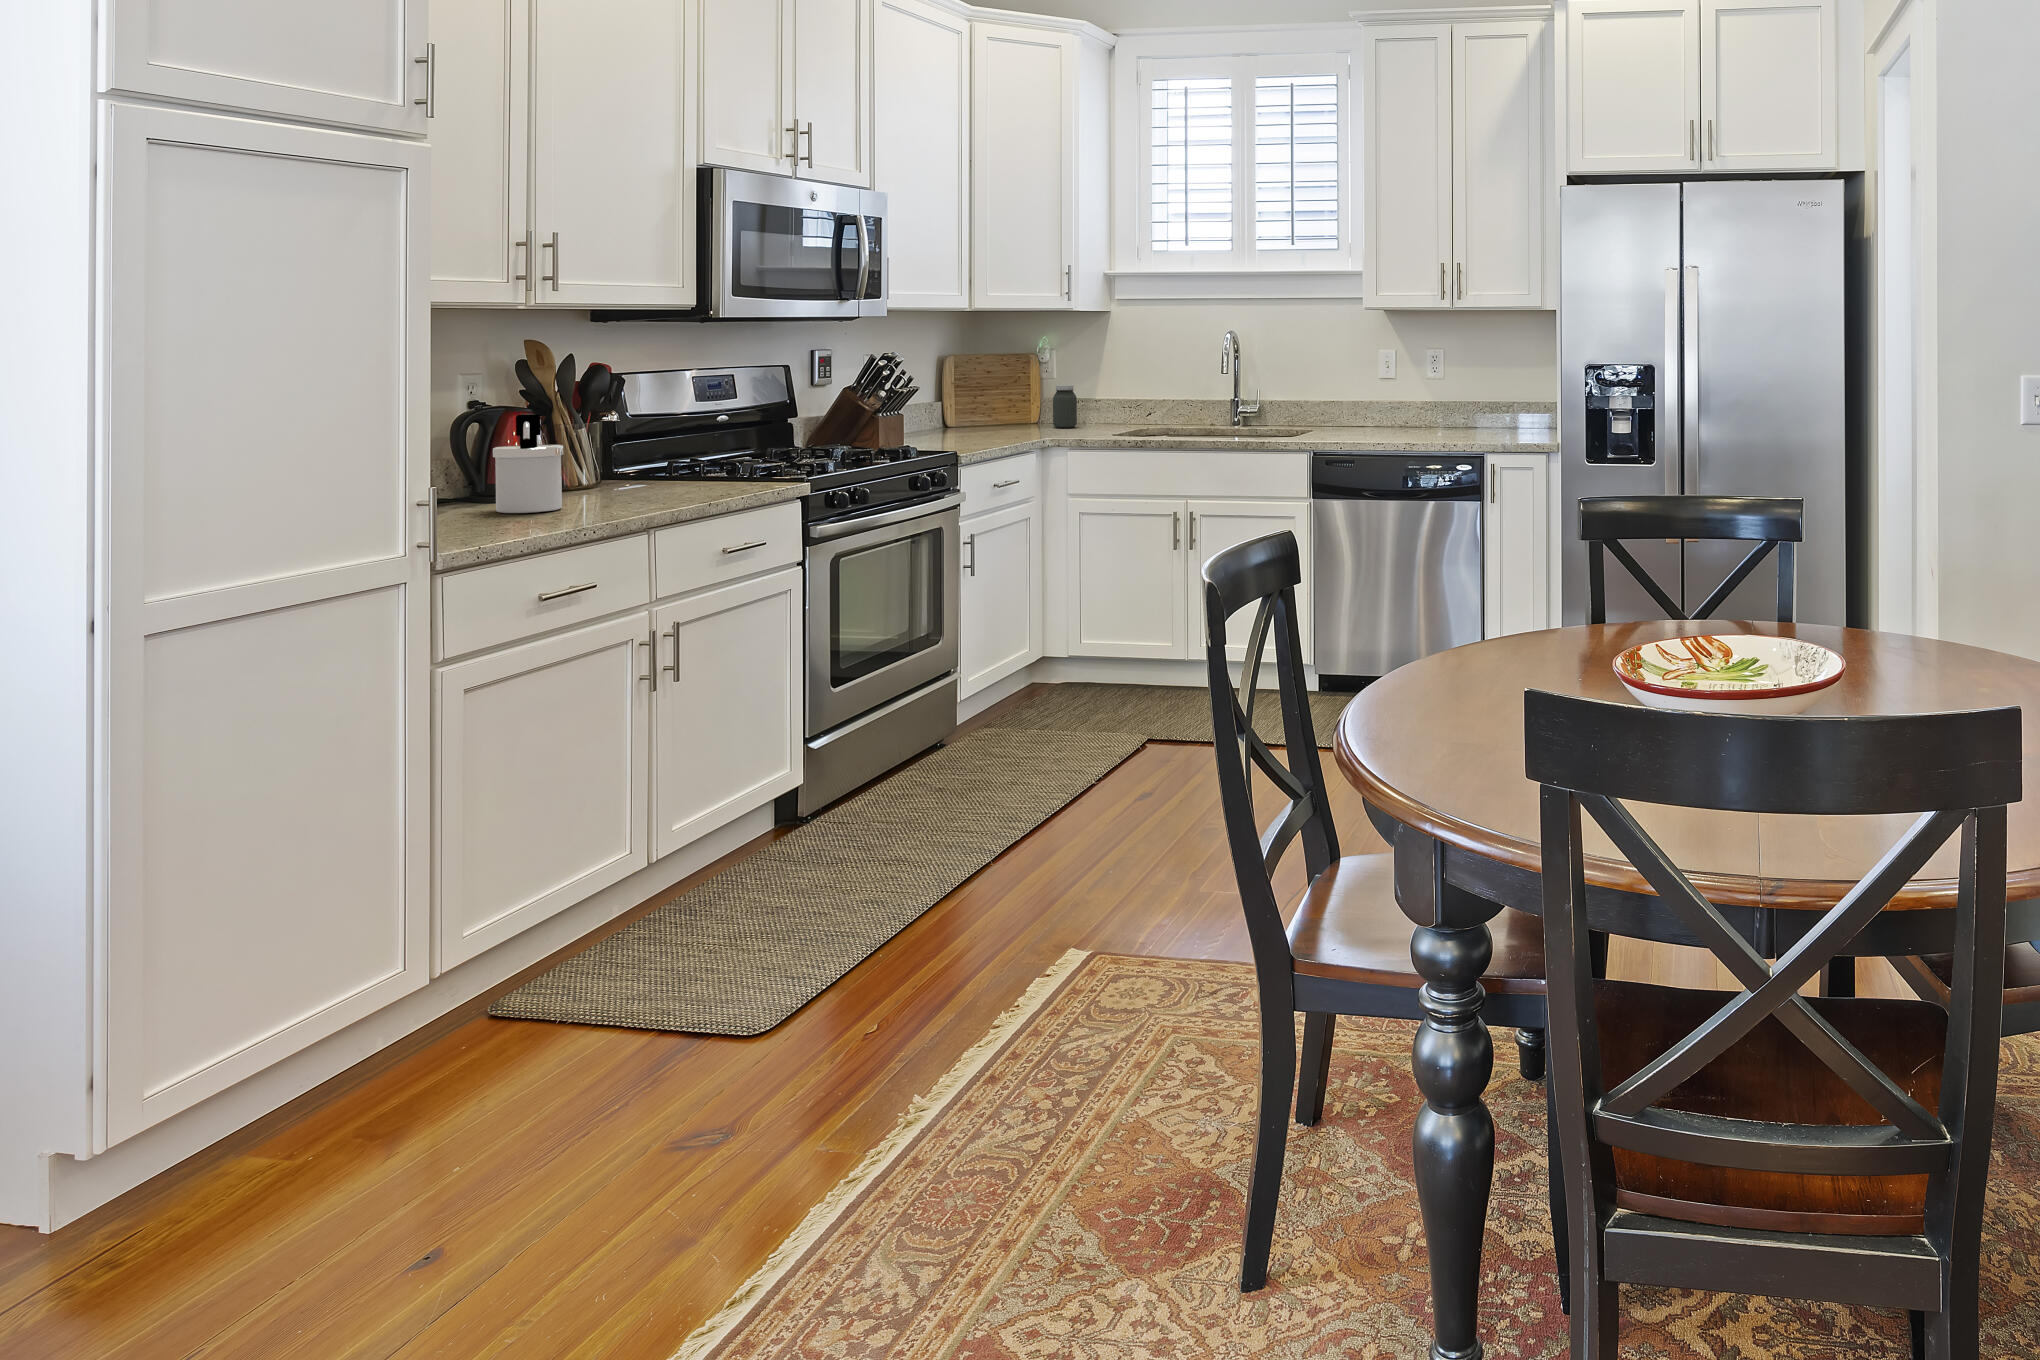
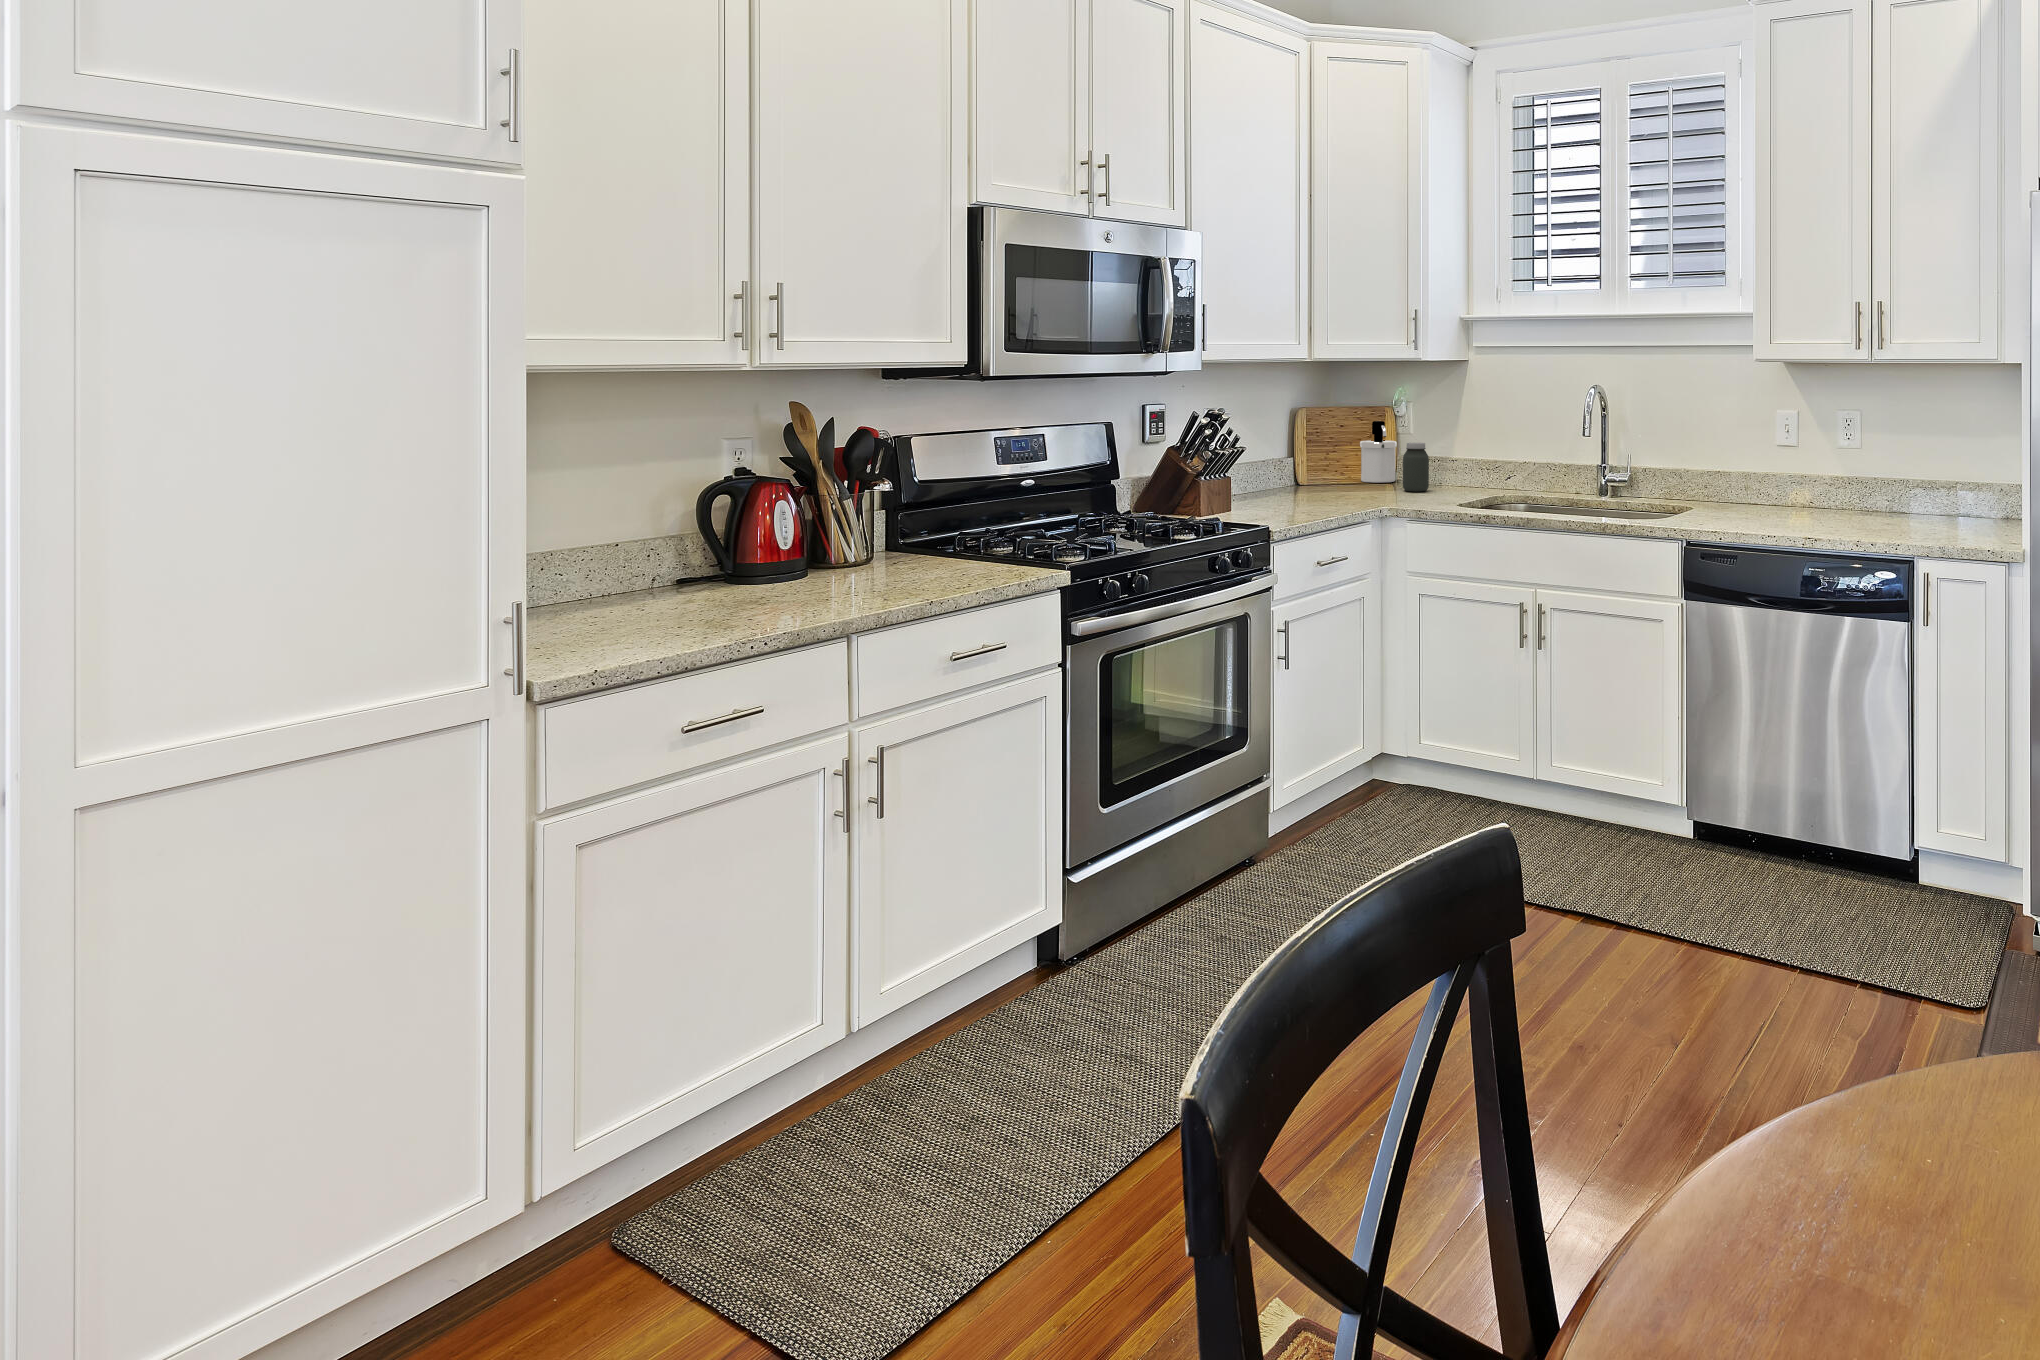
soap dispenser: present [493,414,564,513] -> present [1360,421,1397,483]

